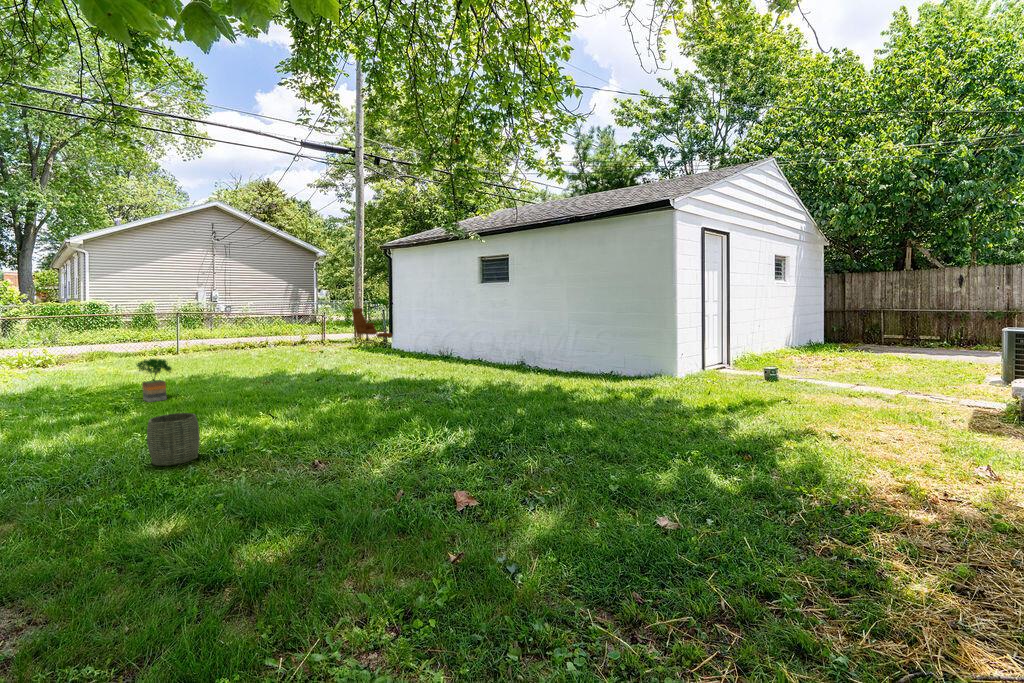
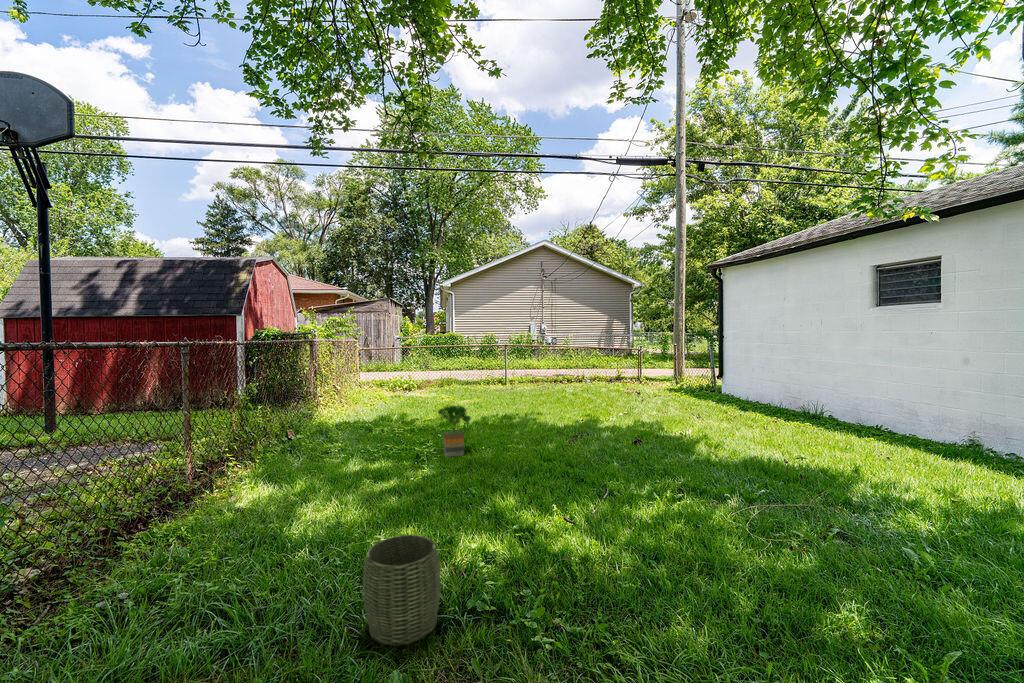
lounge chair: present [352,308,392,342] -> none [673,341,723,386]

